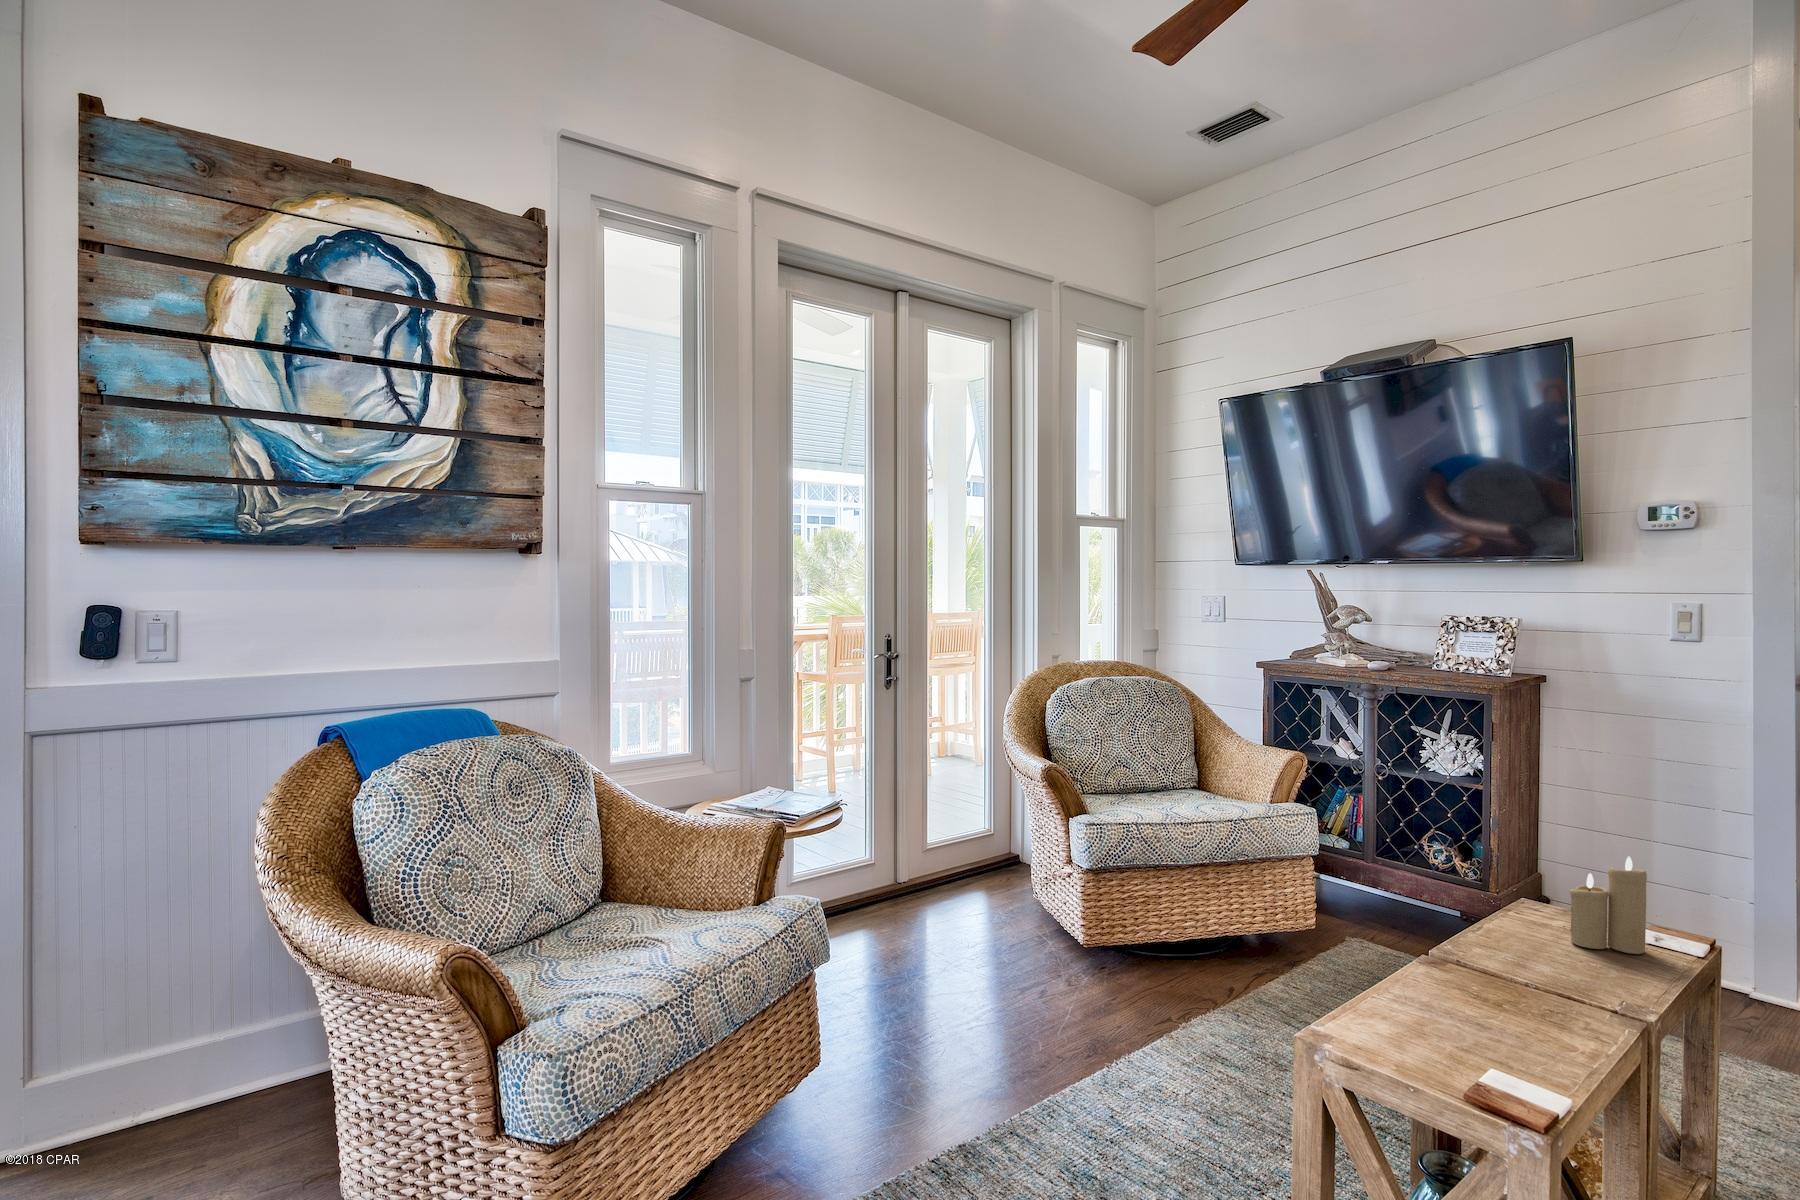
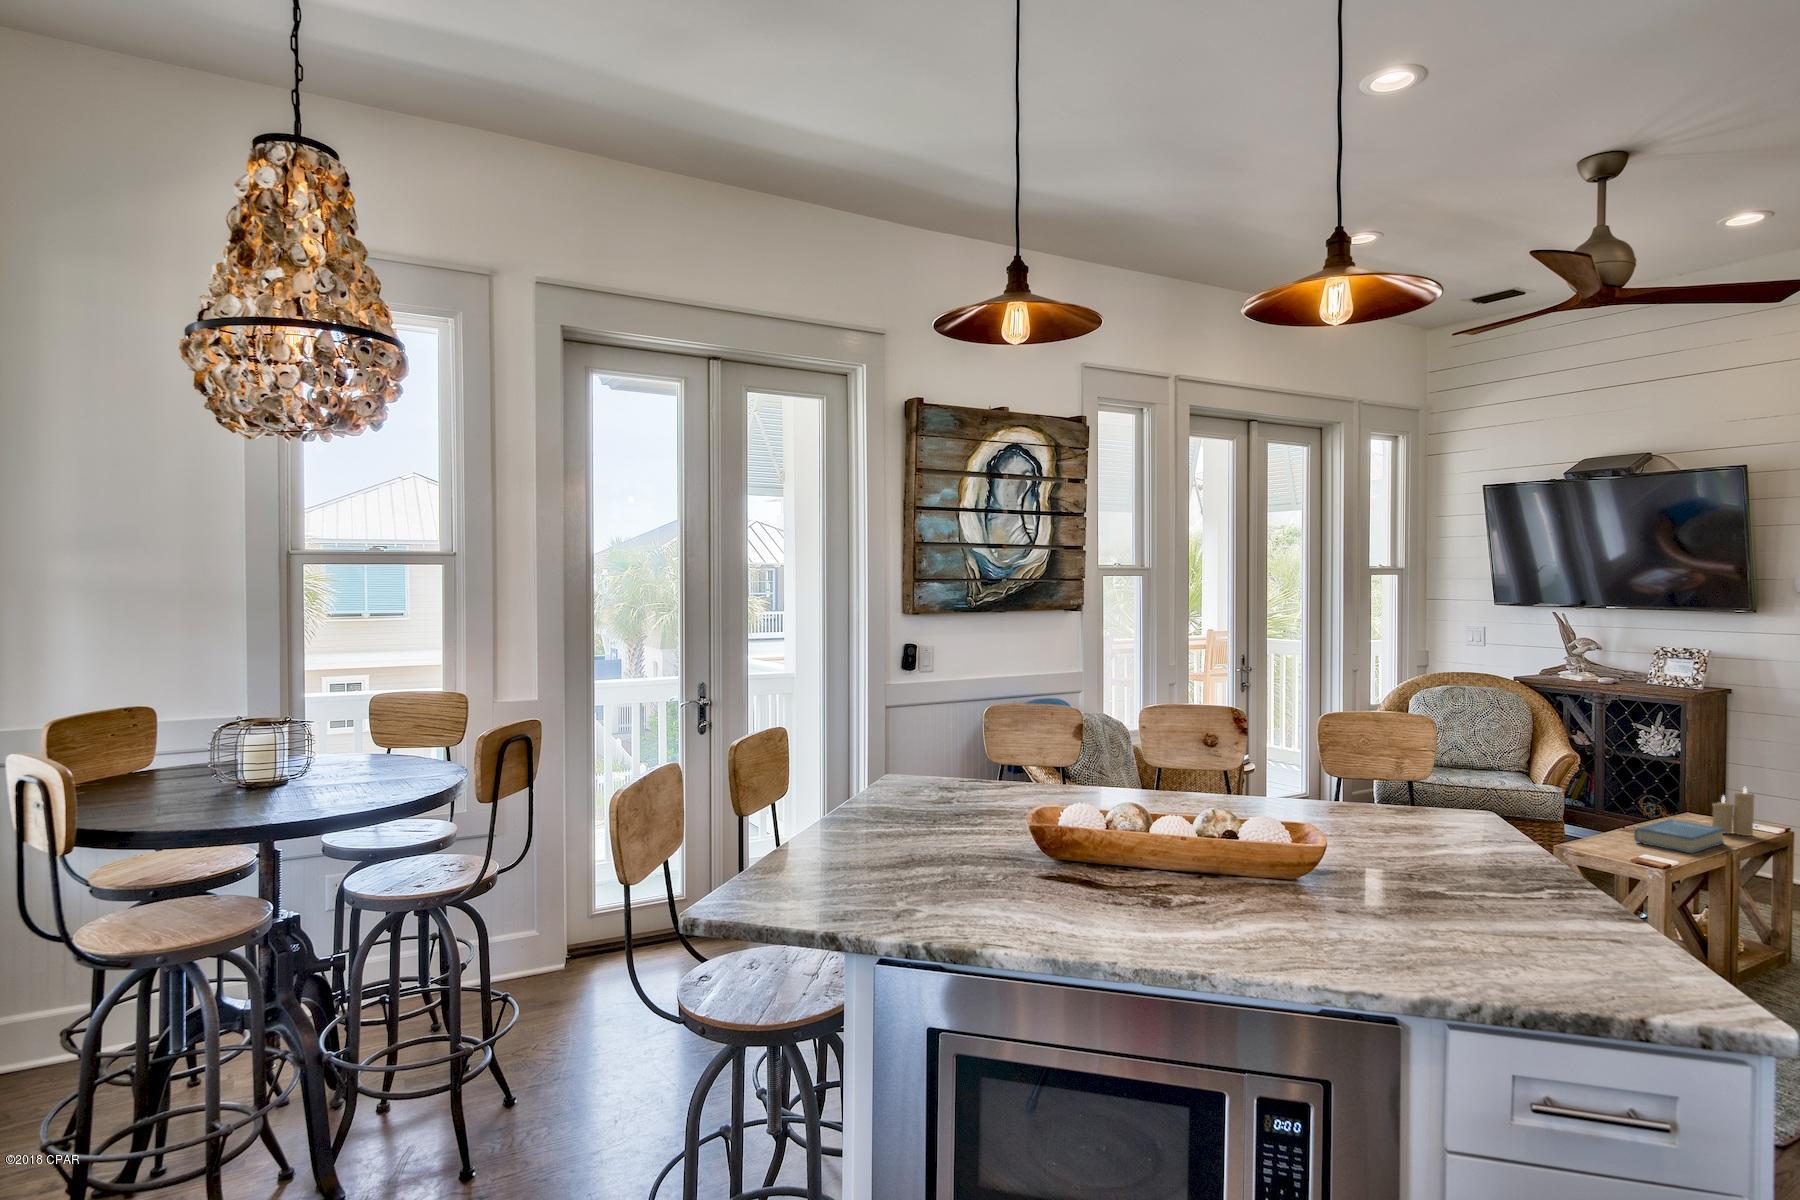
hardback book: none [1440,925,1606,1025] -> present [1634,819,1724,853]

